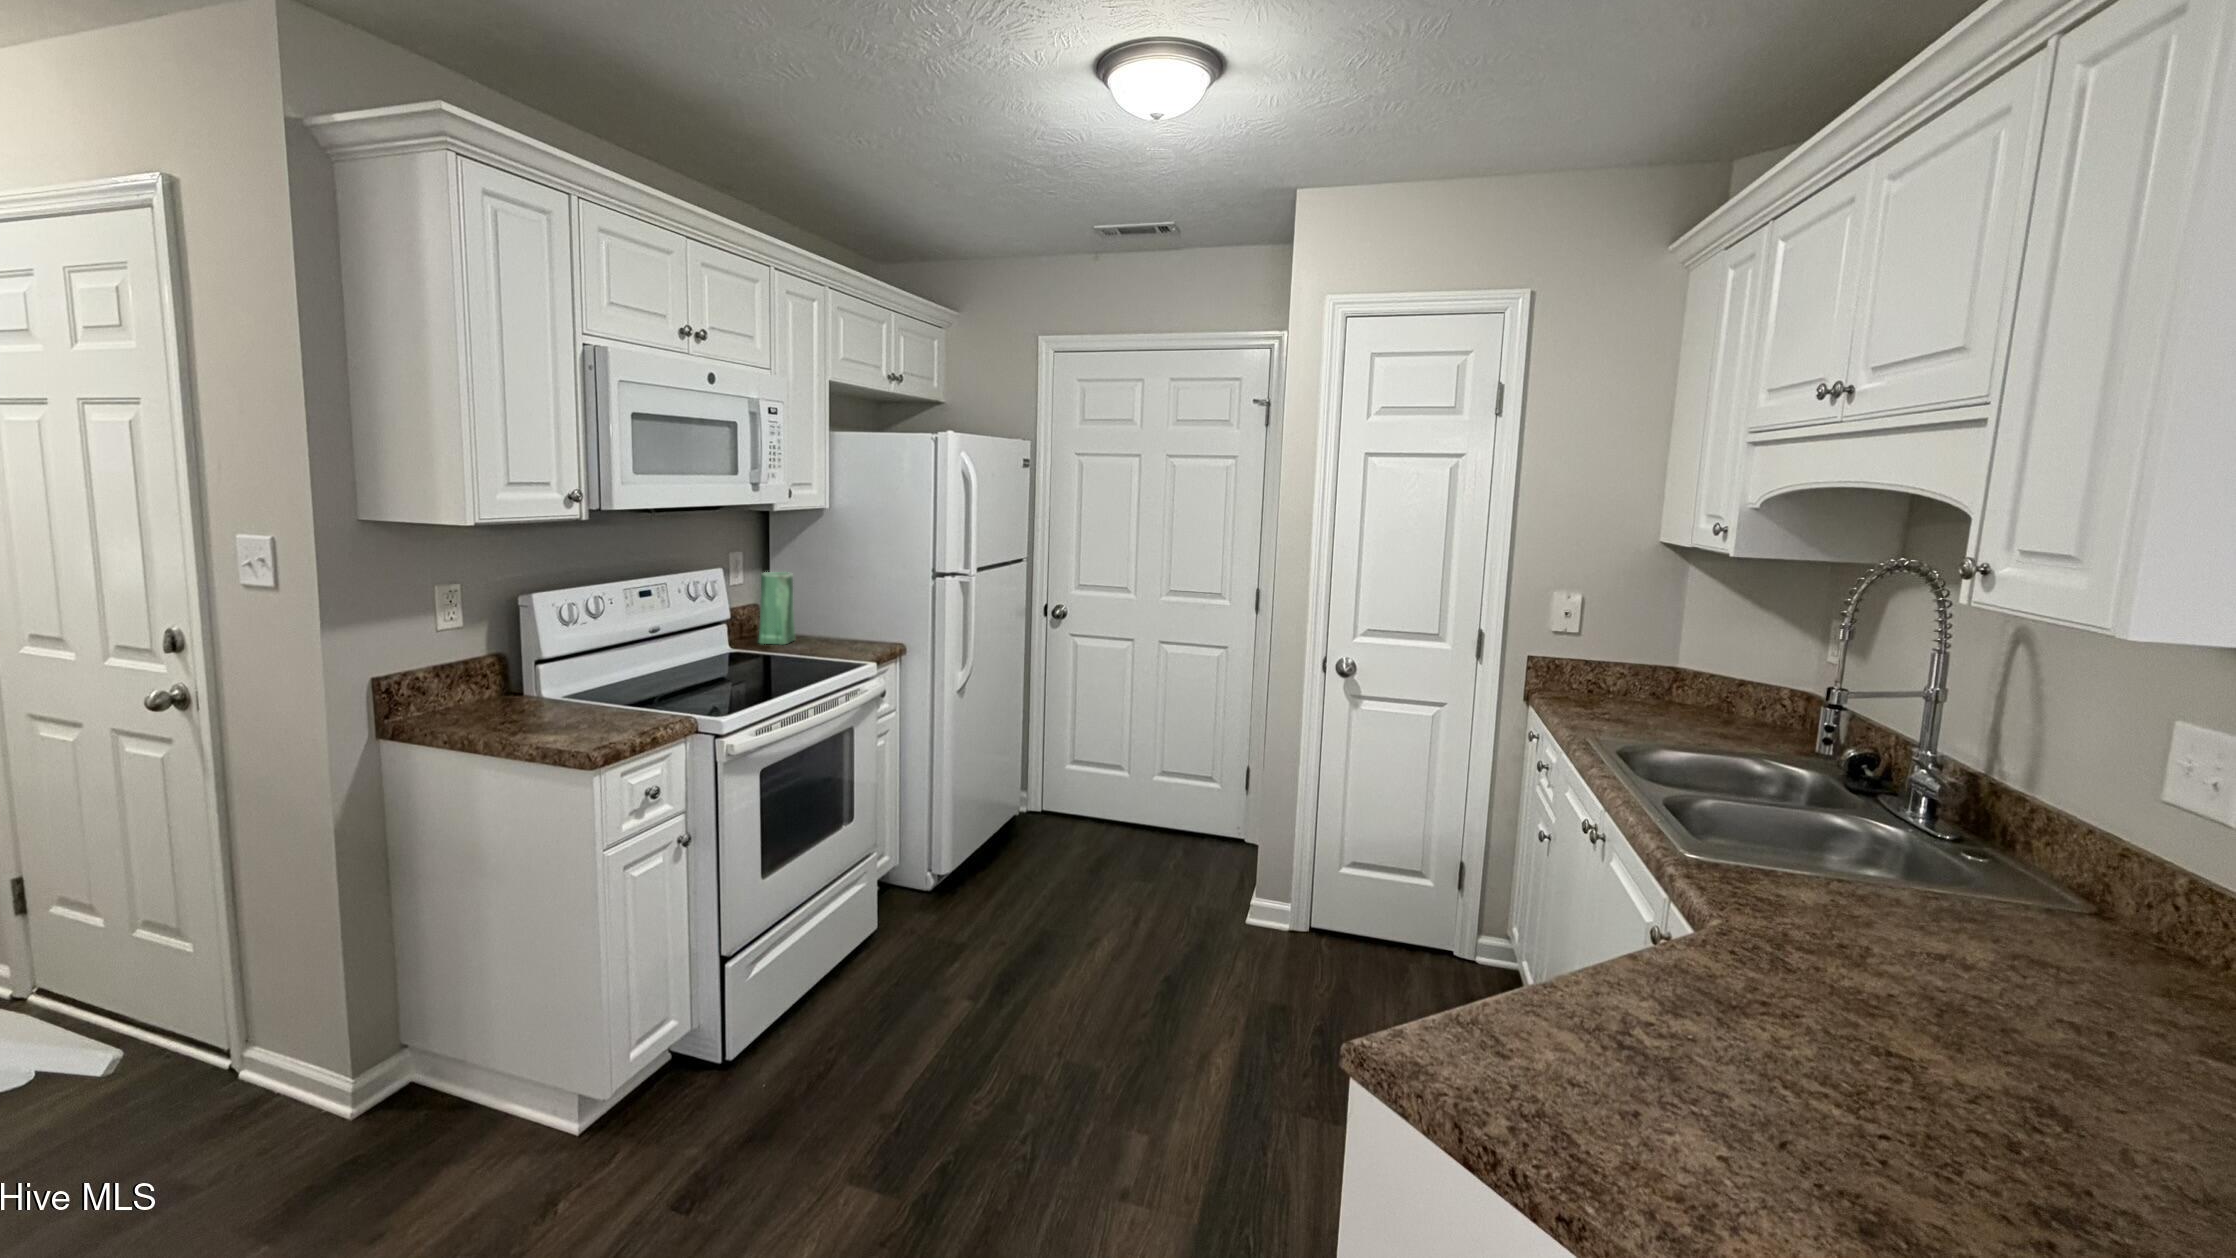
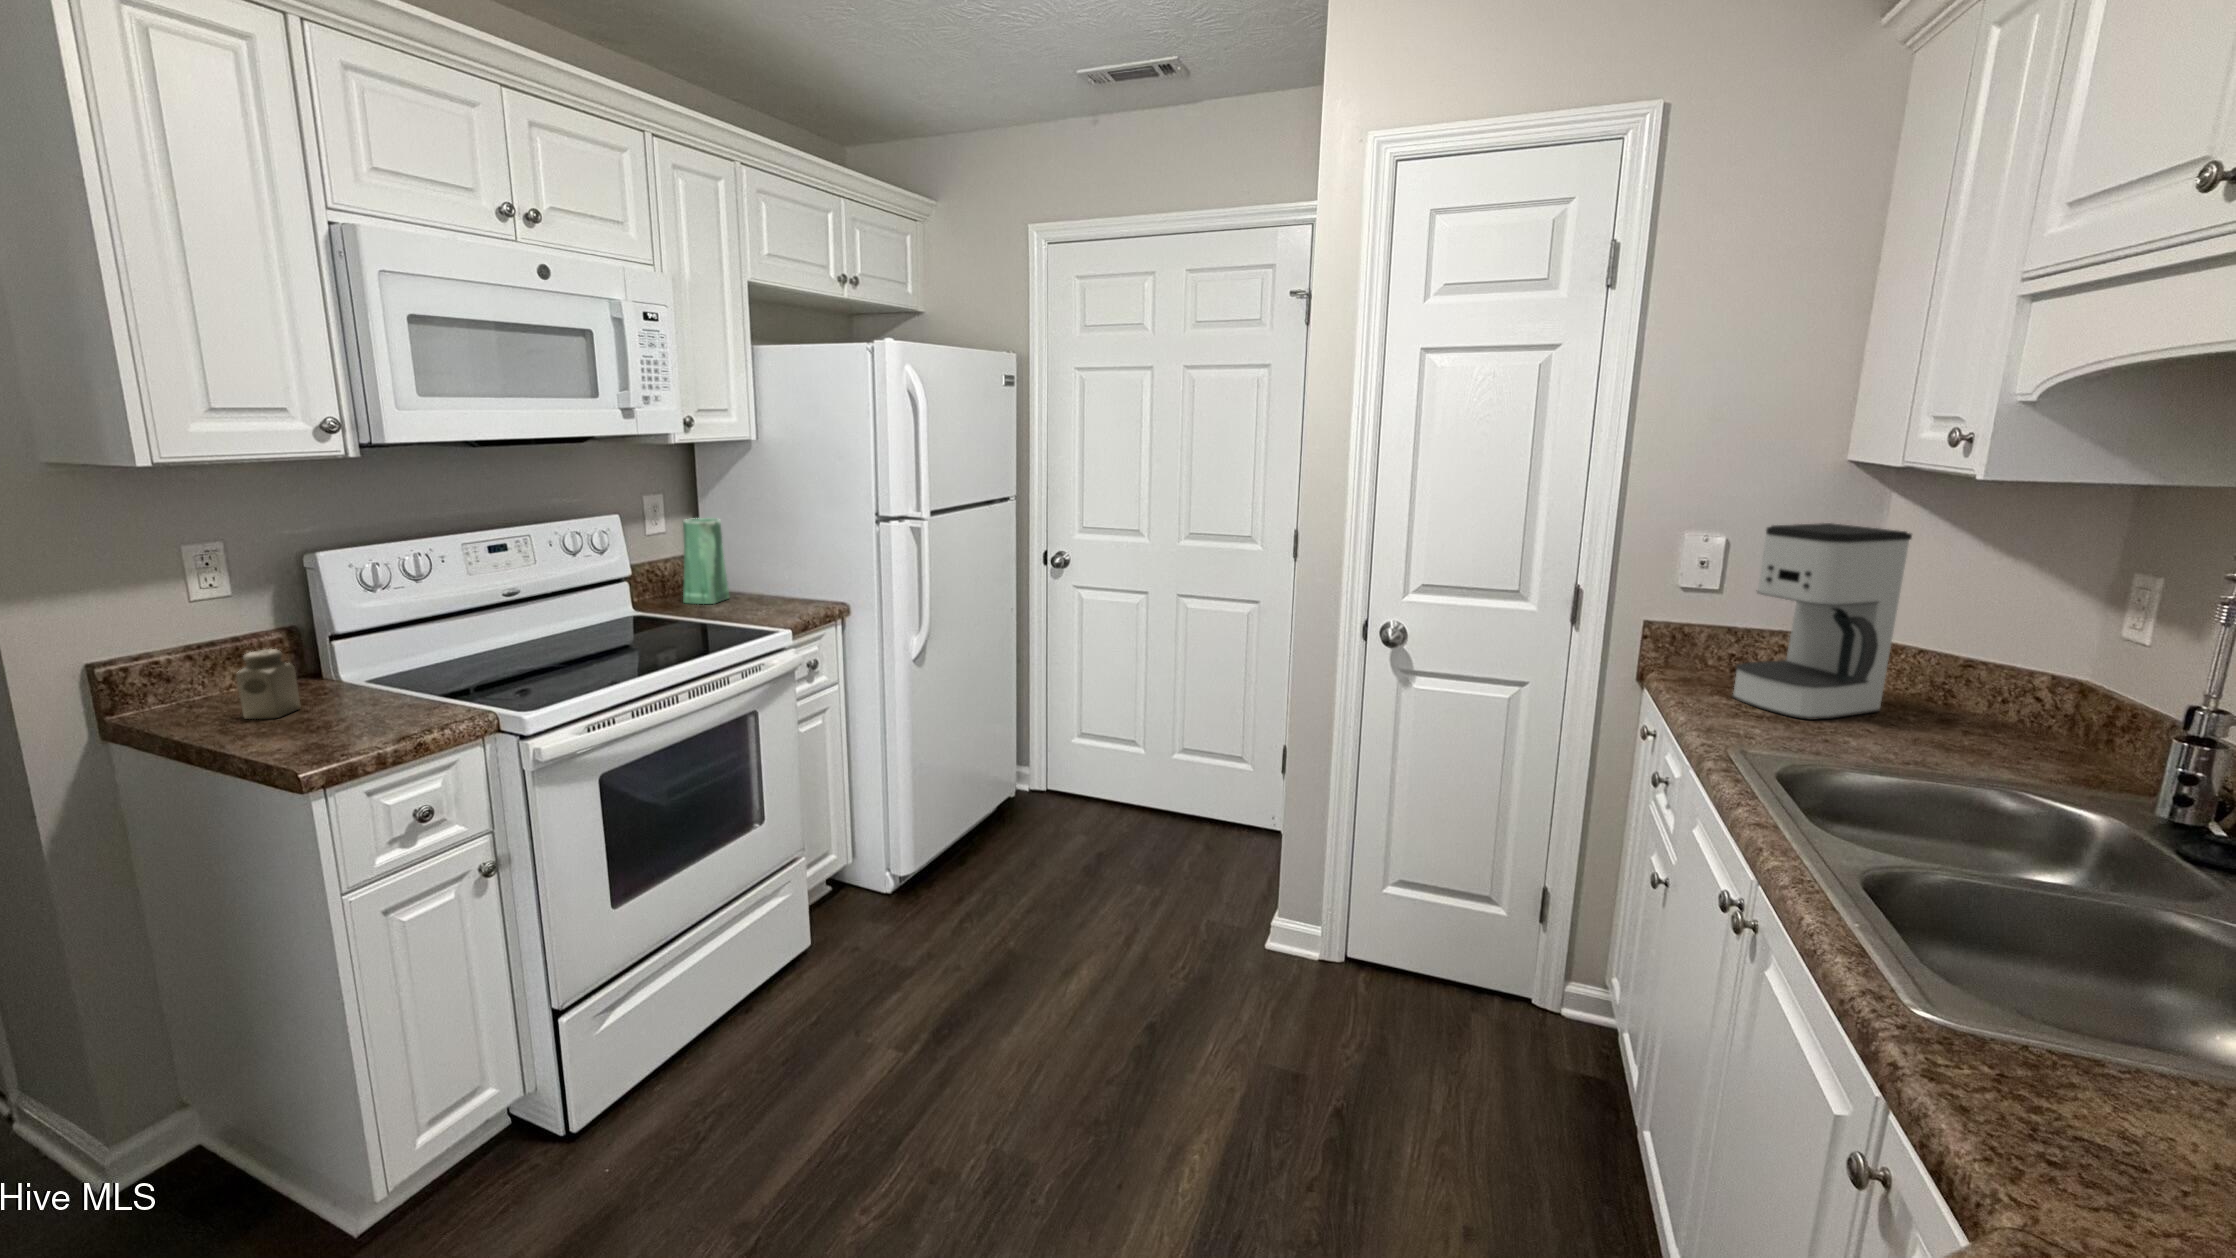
coffee maker: none [1590,585,1700,721] -> present [1733,523,1912,720]
salt shaker: none [497,668,536,722] -> present [236,649,300,719]

